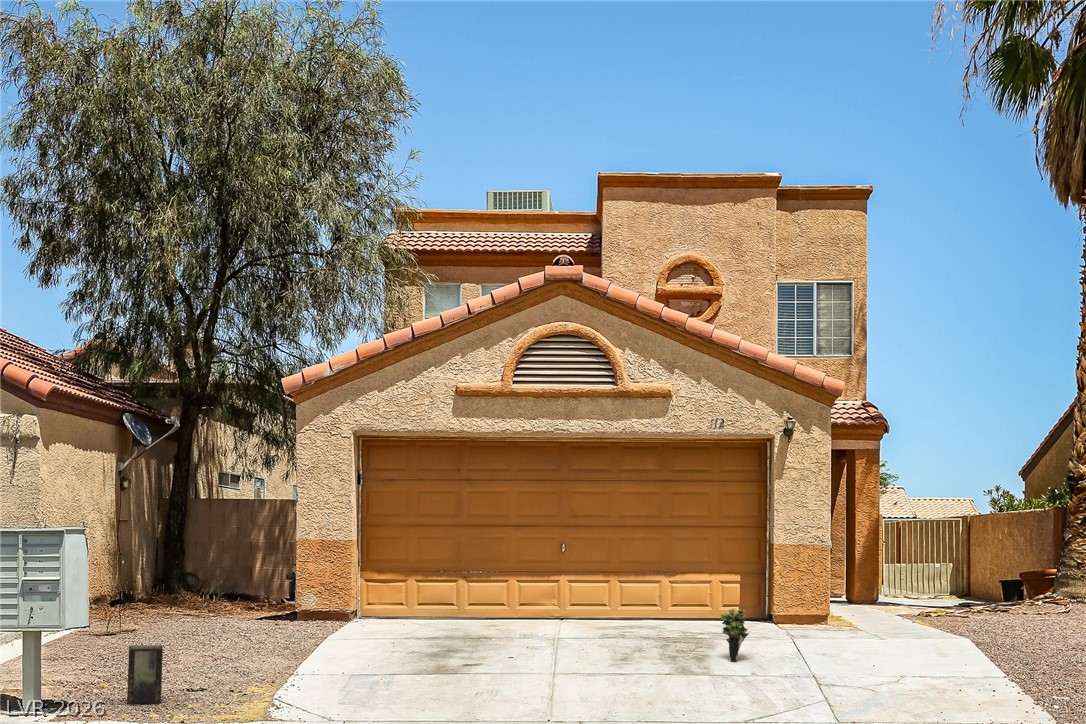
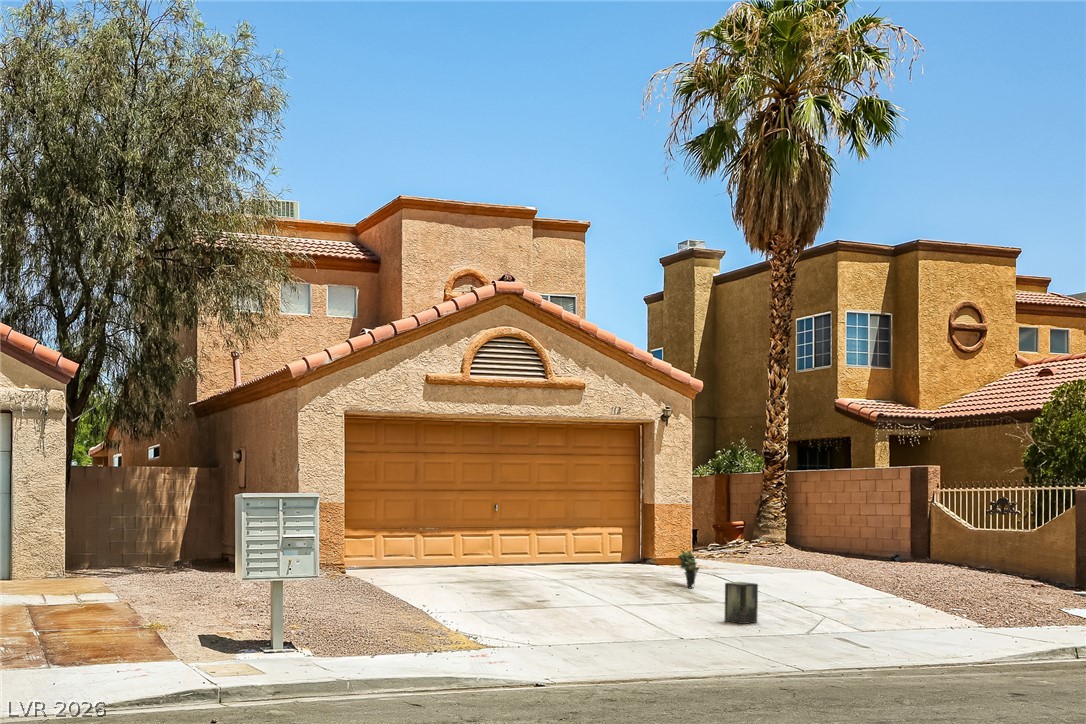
storage box: present [127,645,163,704] -> present [725,582,758,624]

